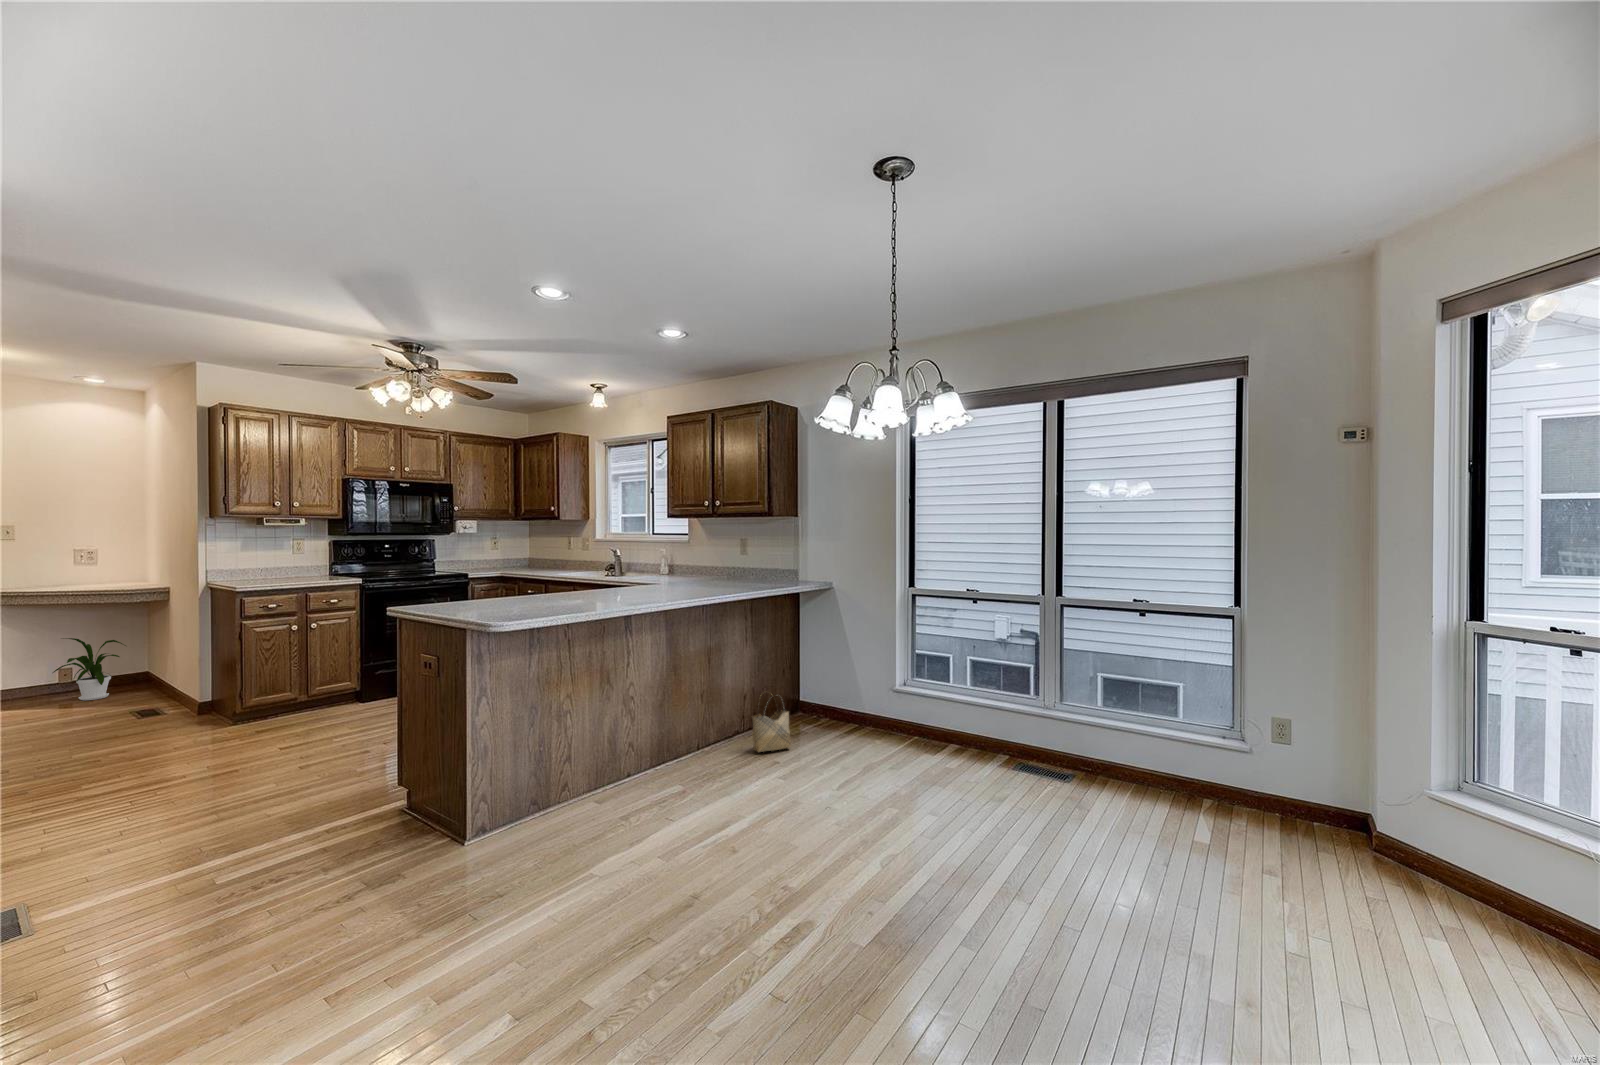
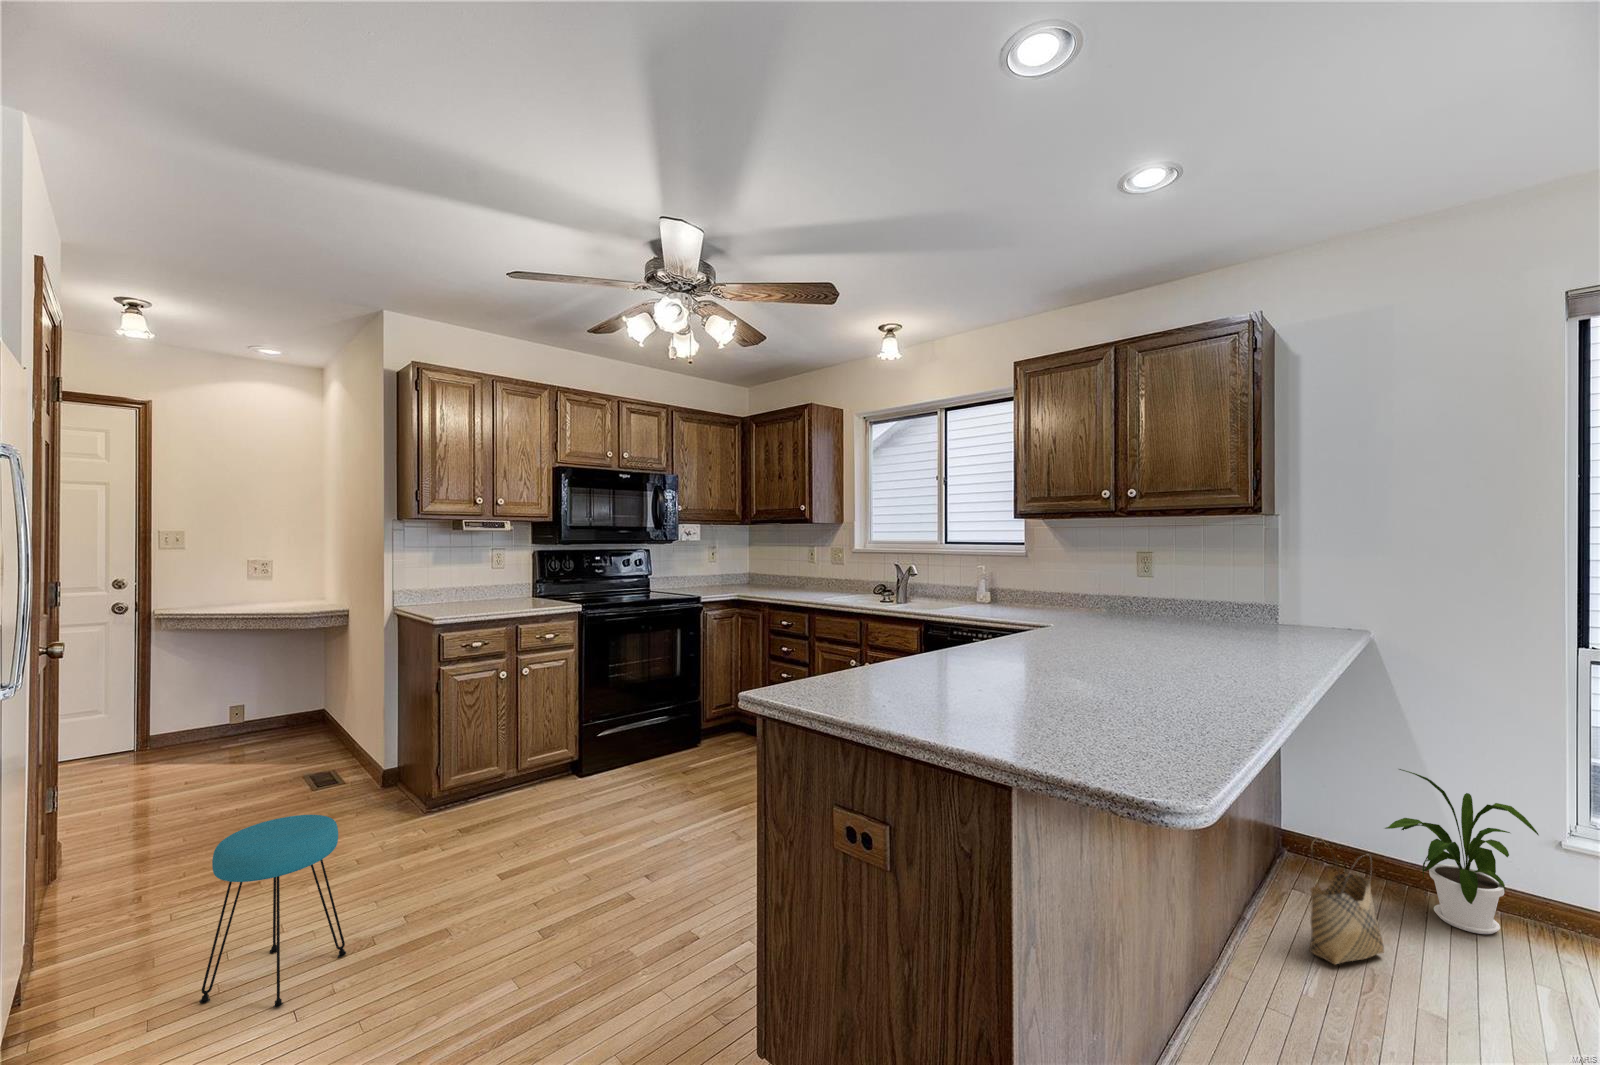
house plant: present [53,638,126,701] -> present [1385,769,1539,934]
stool: none [68,700,167,803] -> present [199,815,346,1007]

